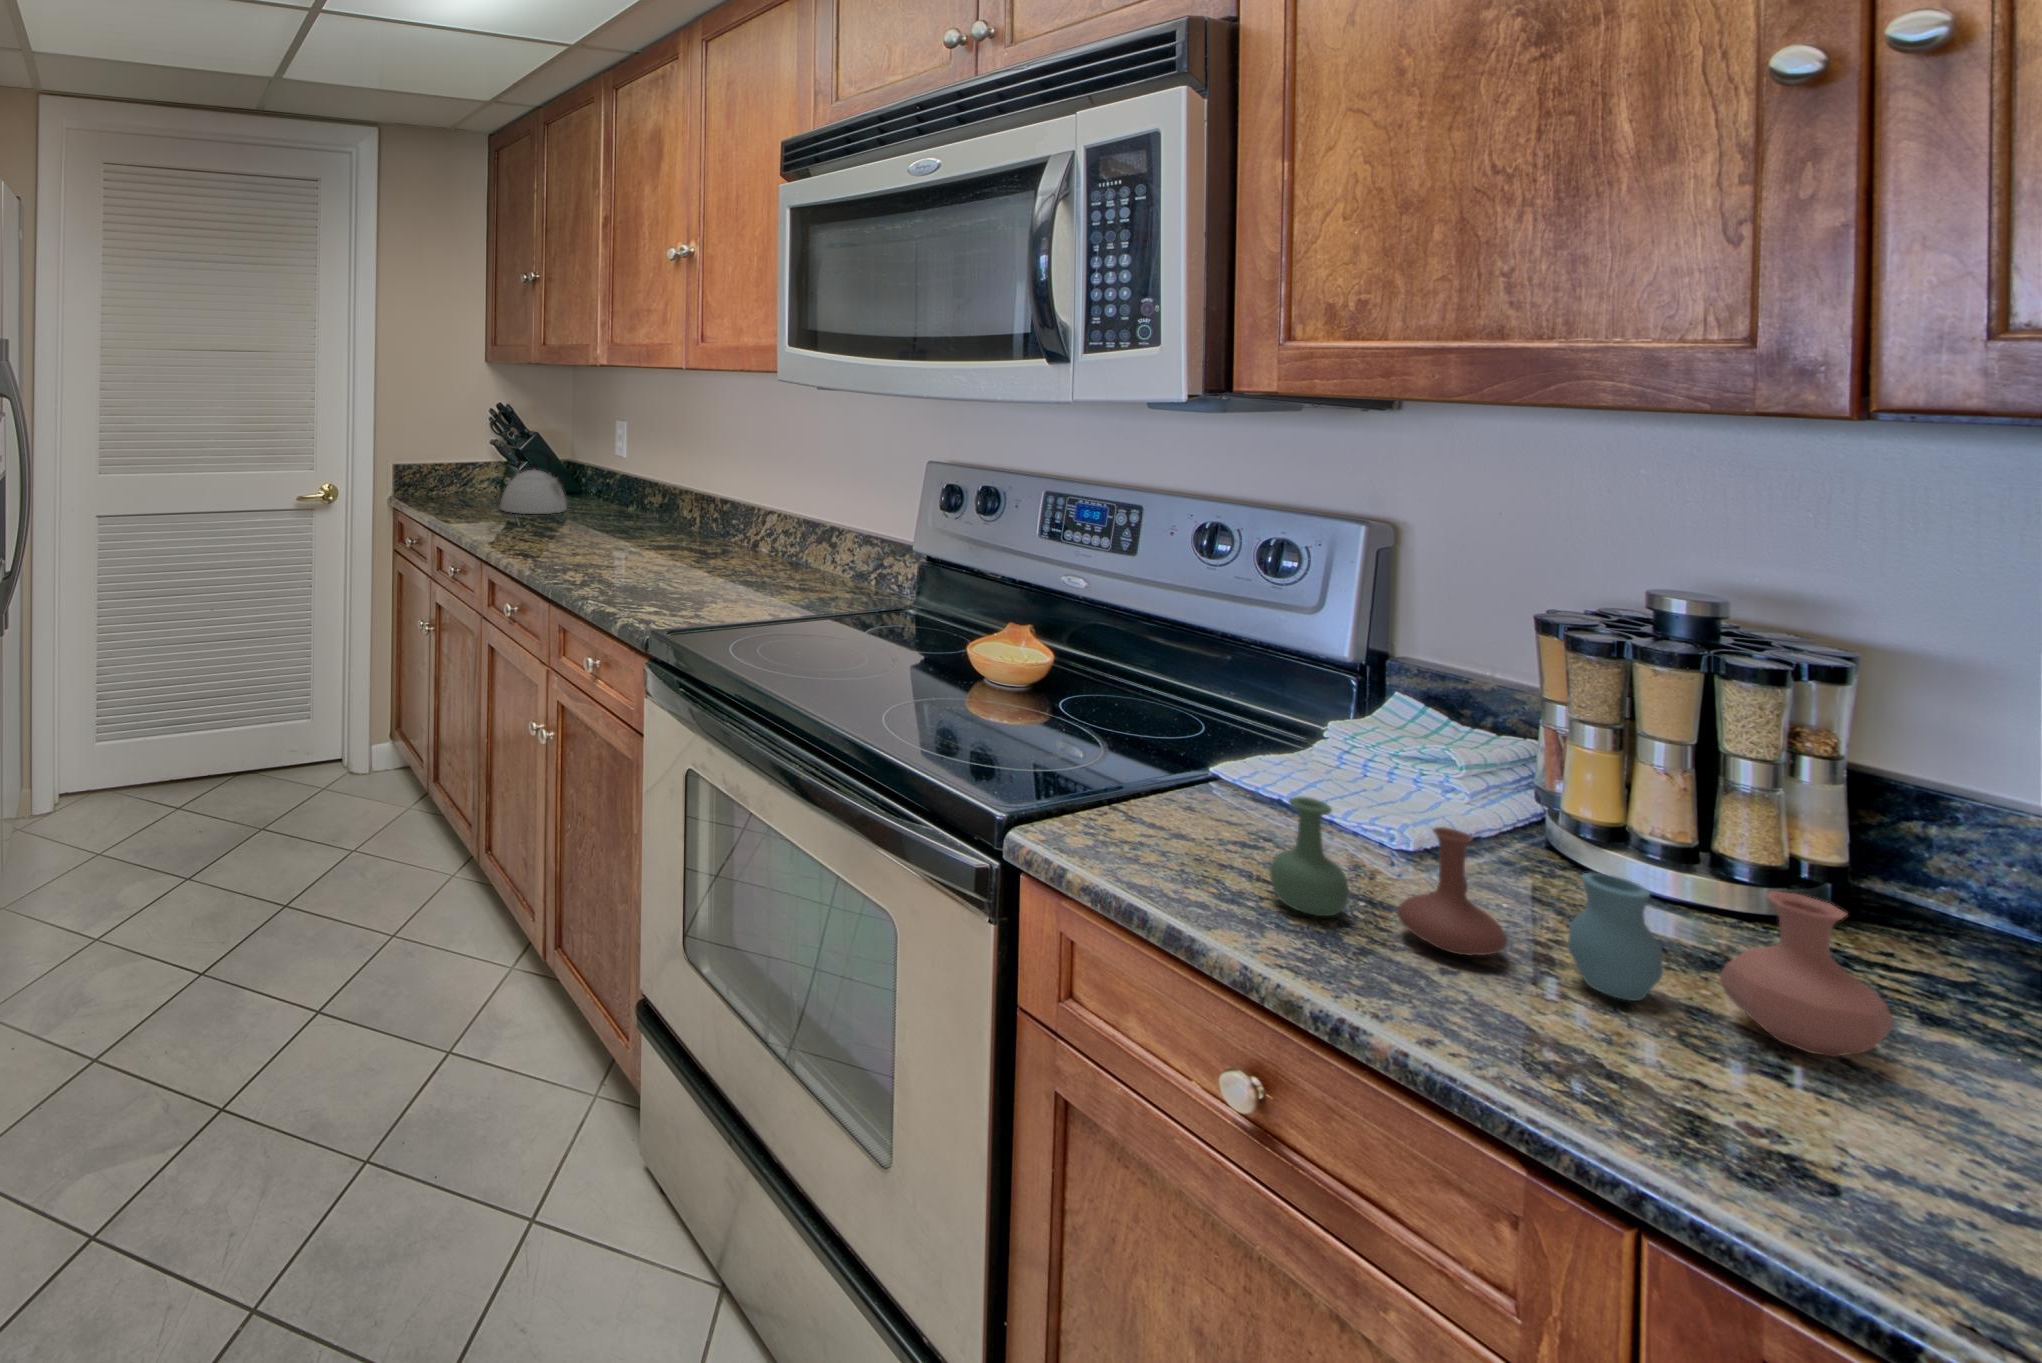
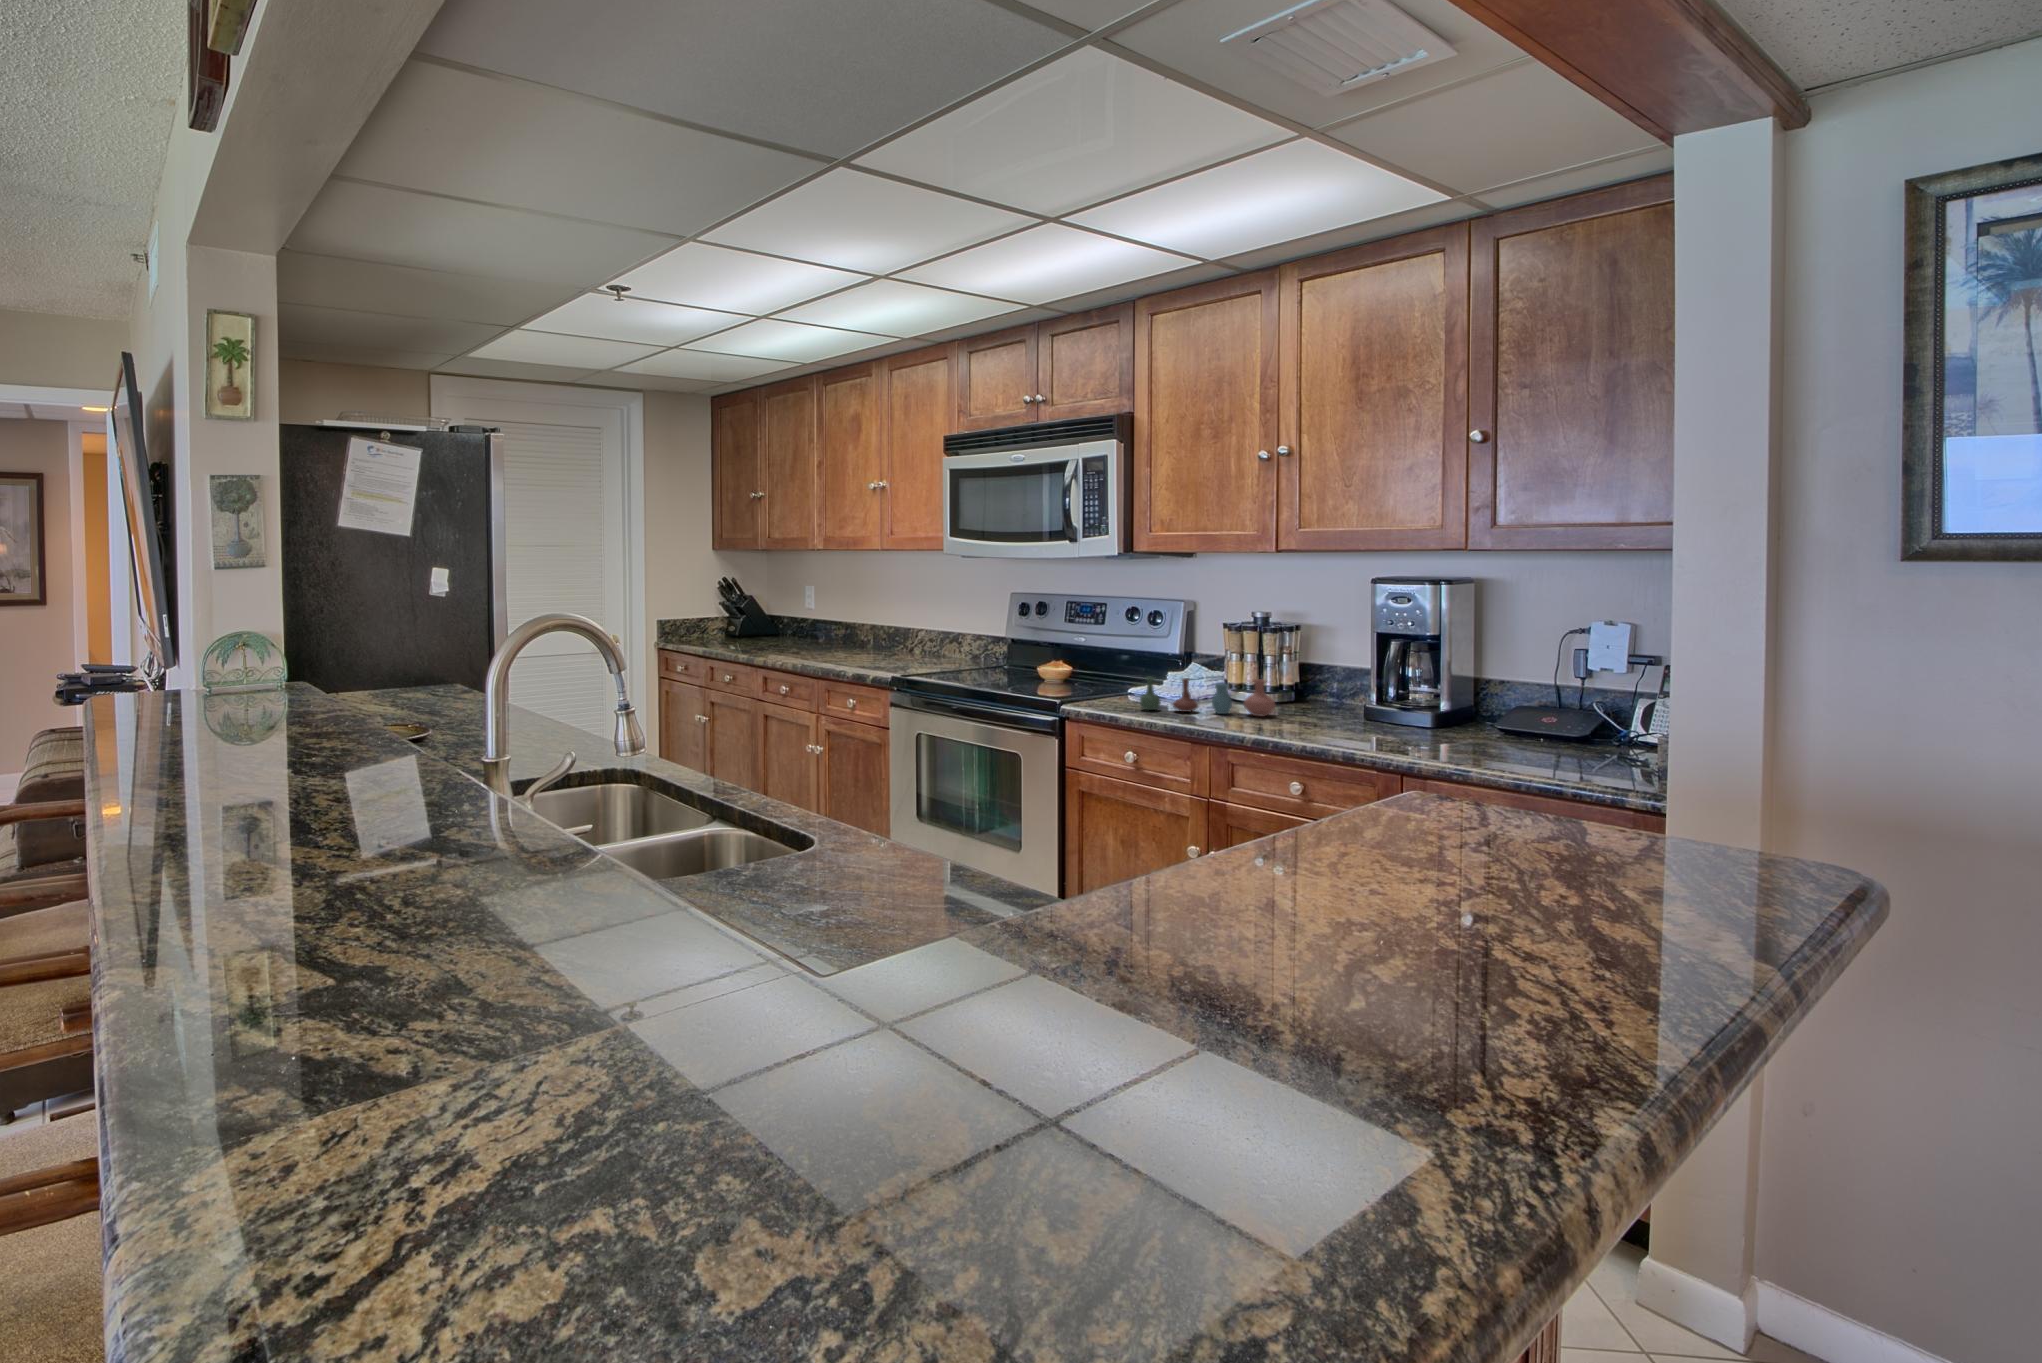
kettle: present [500,449,567,514] -> none [736,604,779,645]

